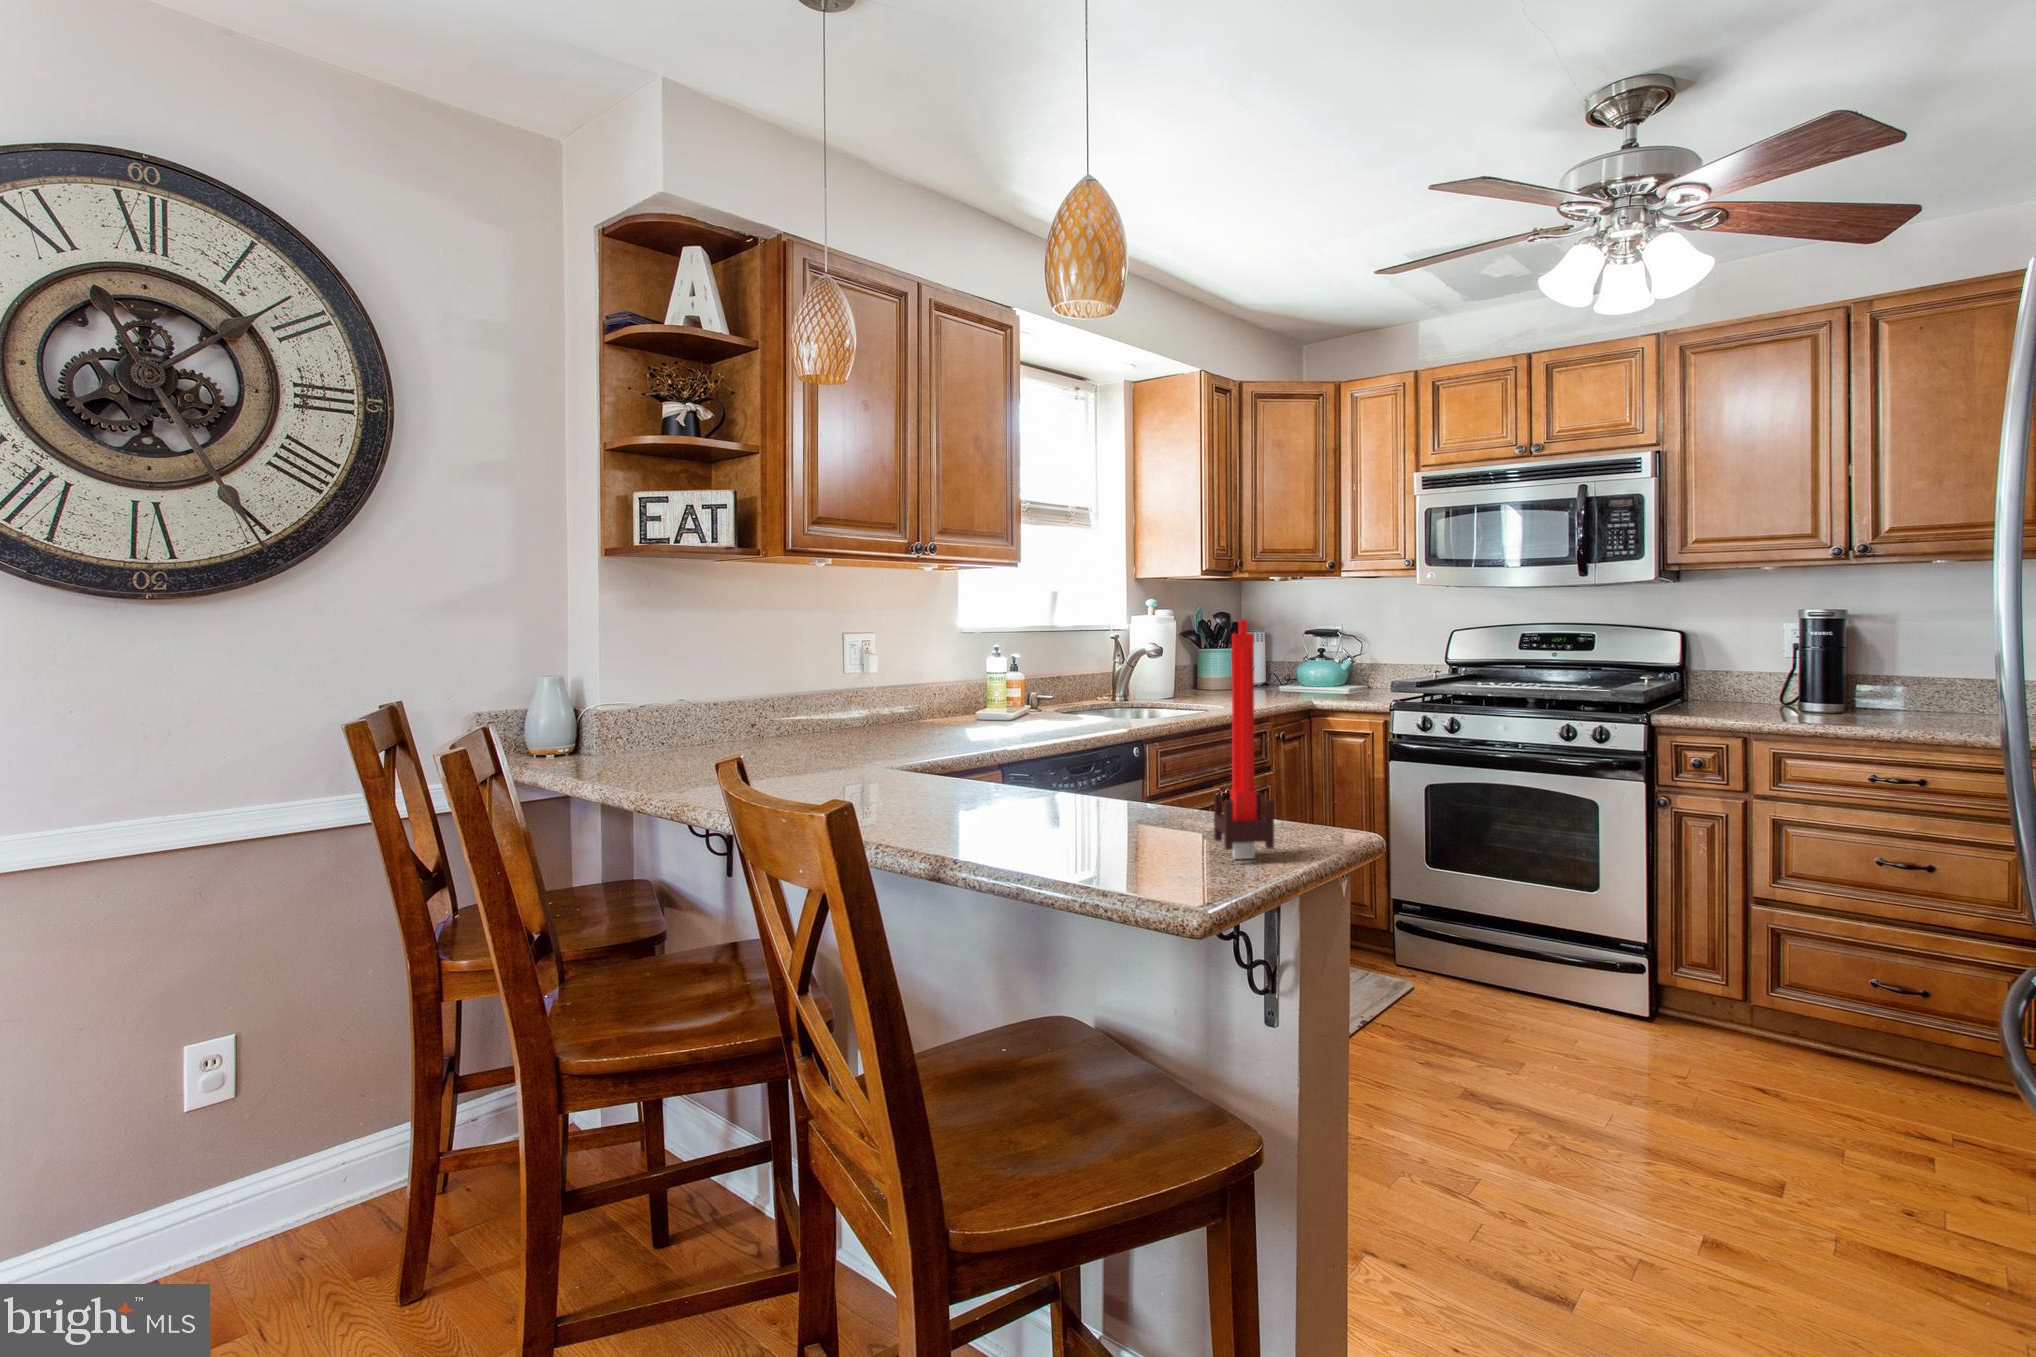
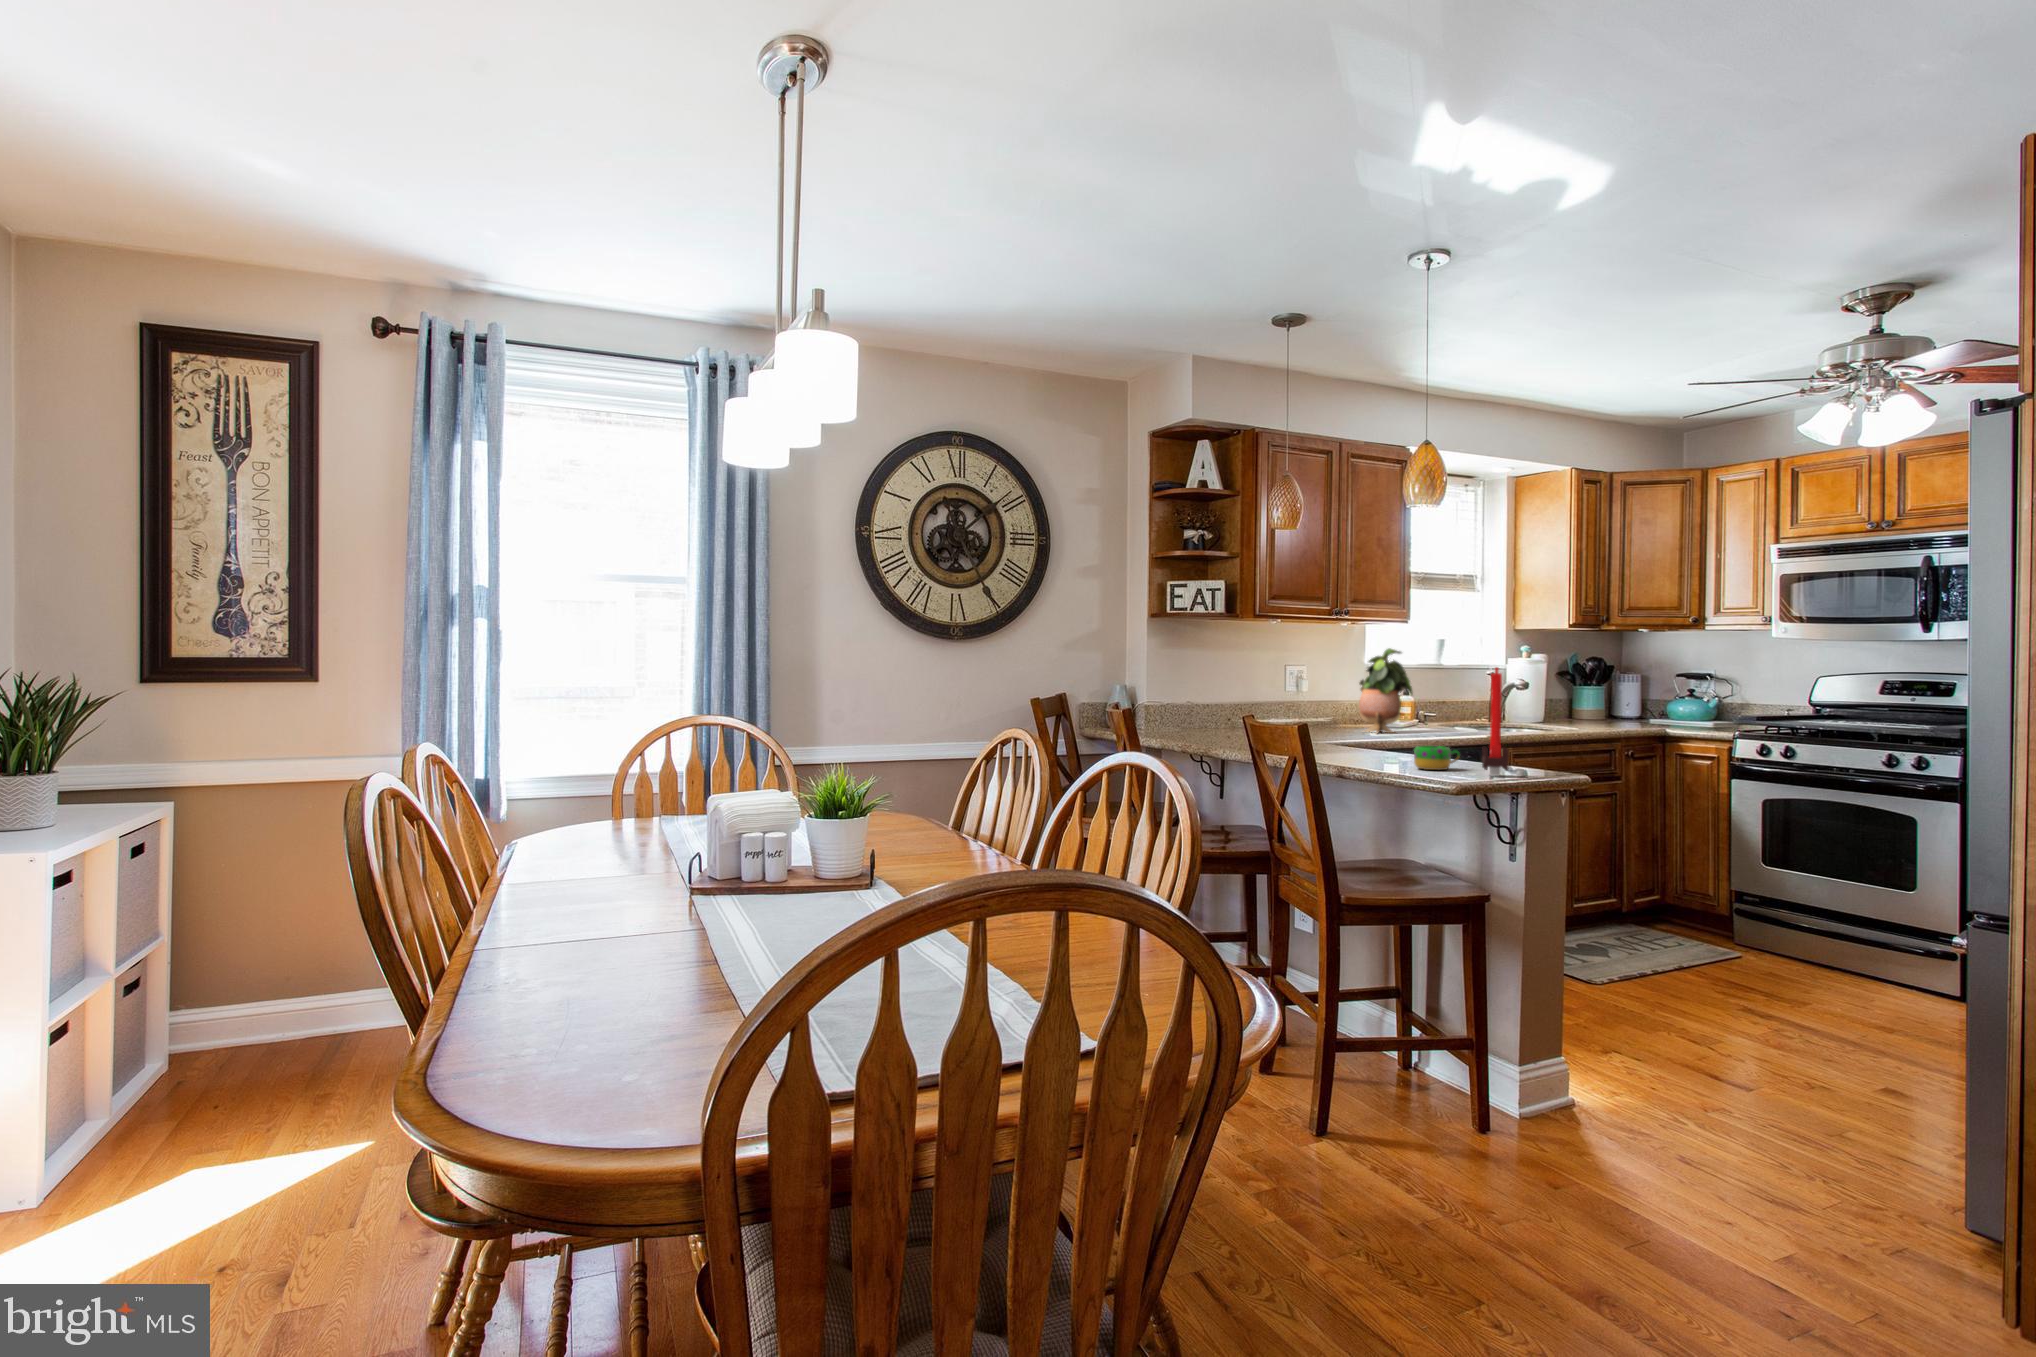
potted plant: none [951,601,1027,730] -> present [1359,648,1412,733]
mug: none [1069,788,1157,844] -> present [1414,746,1460,770]

